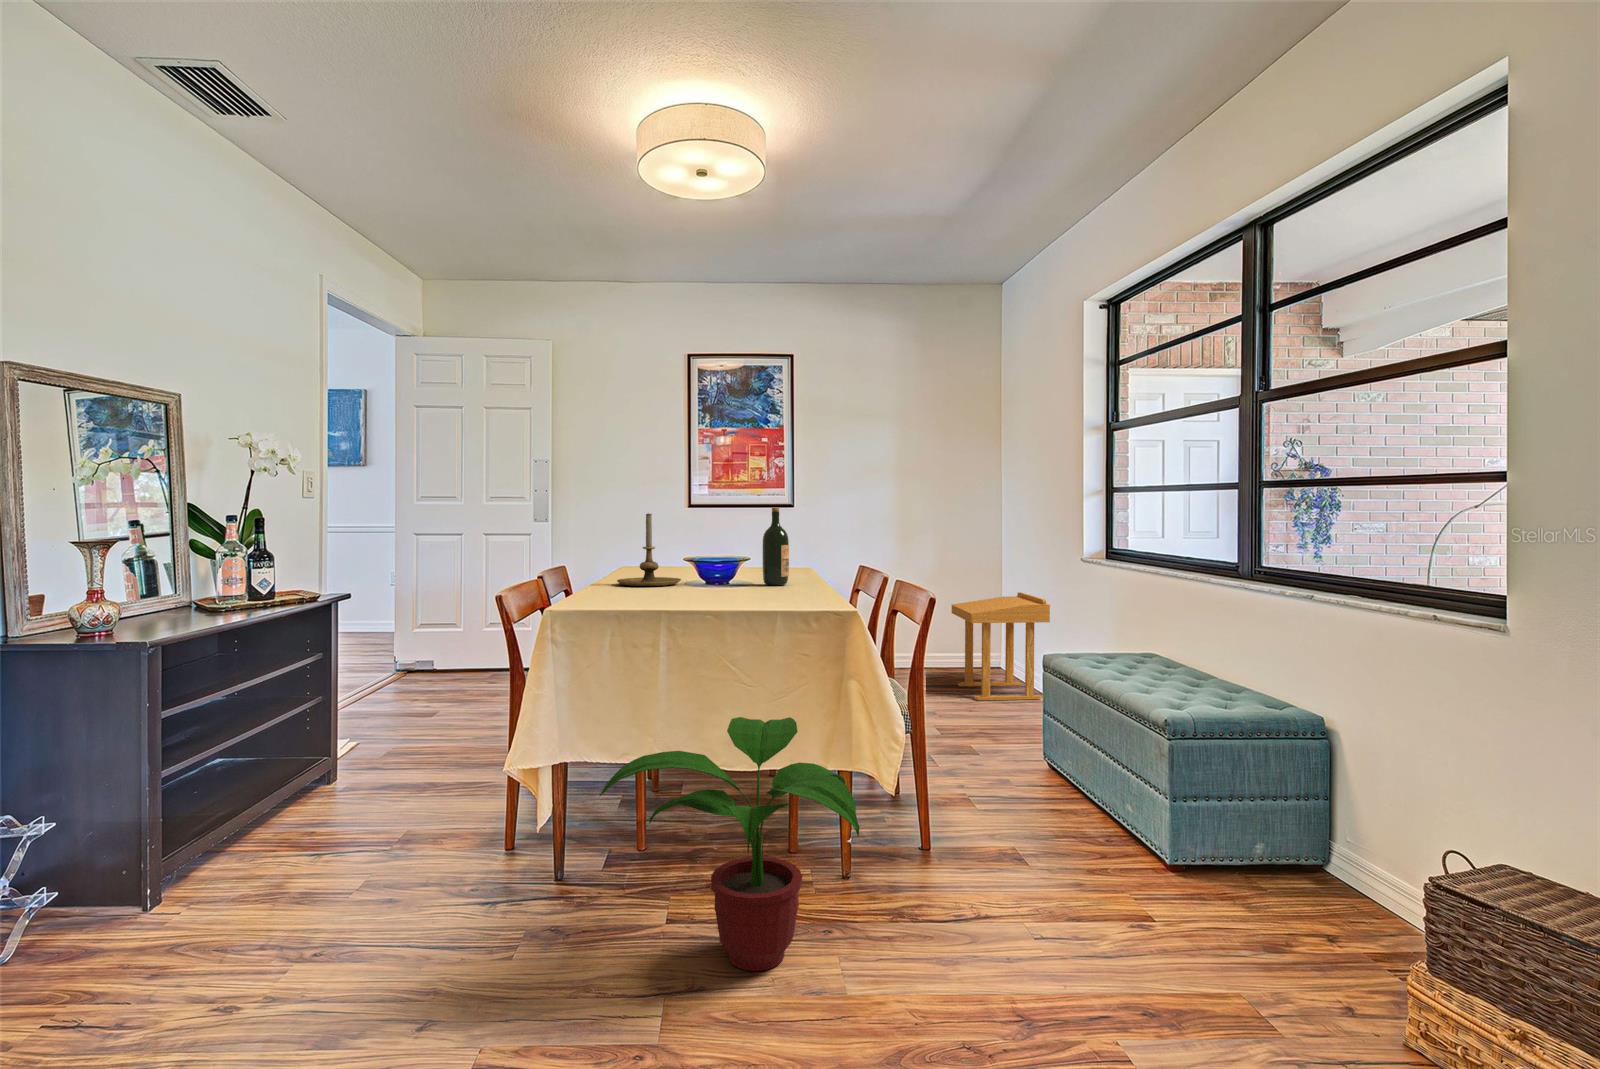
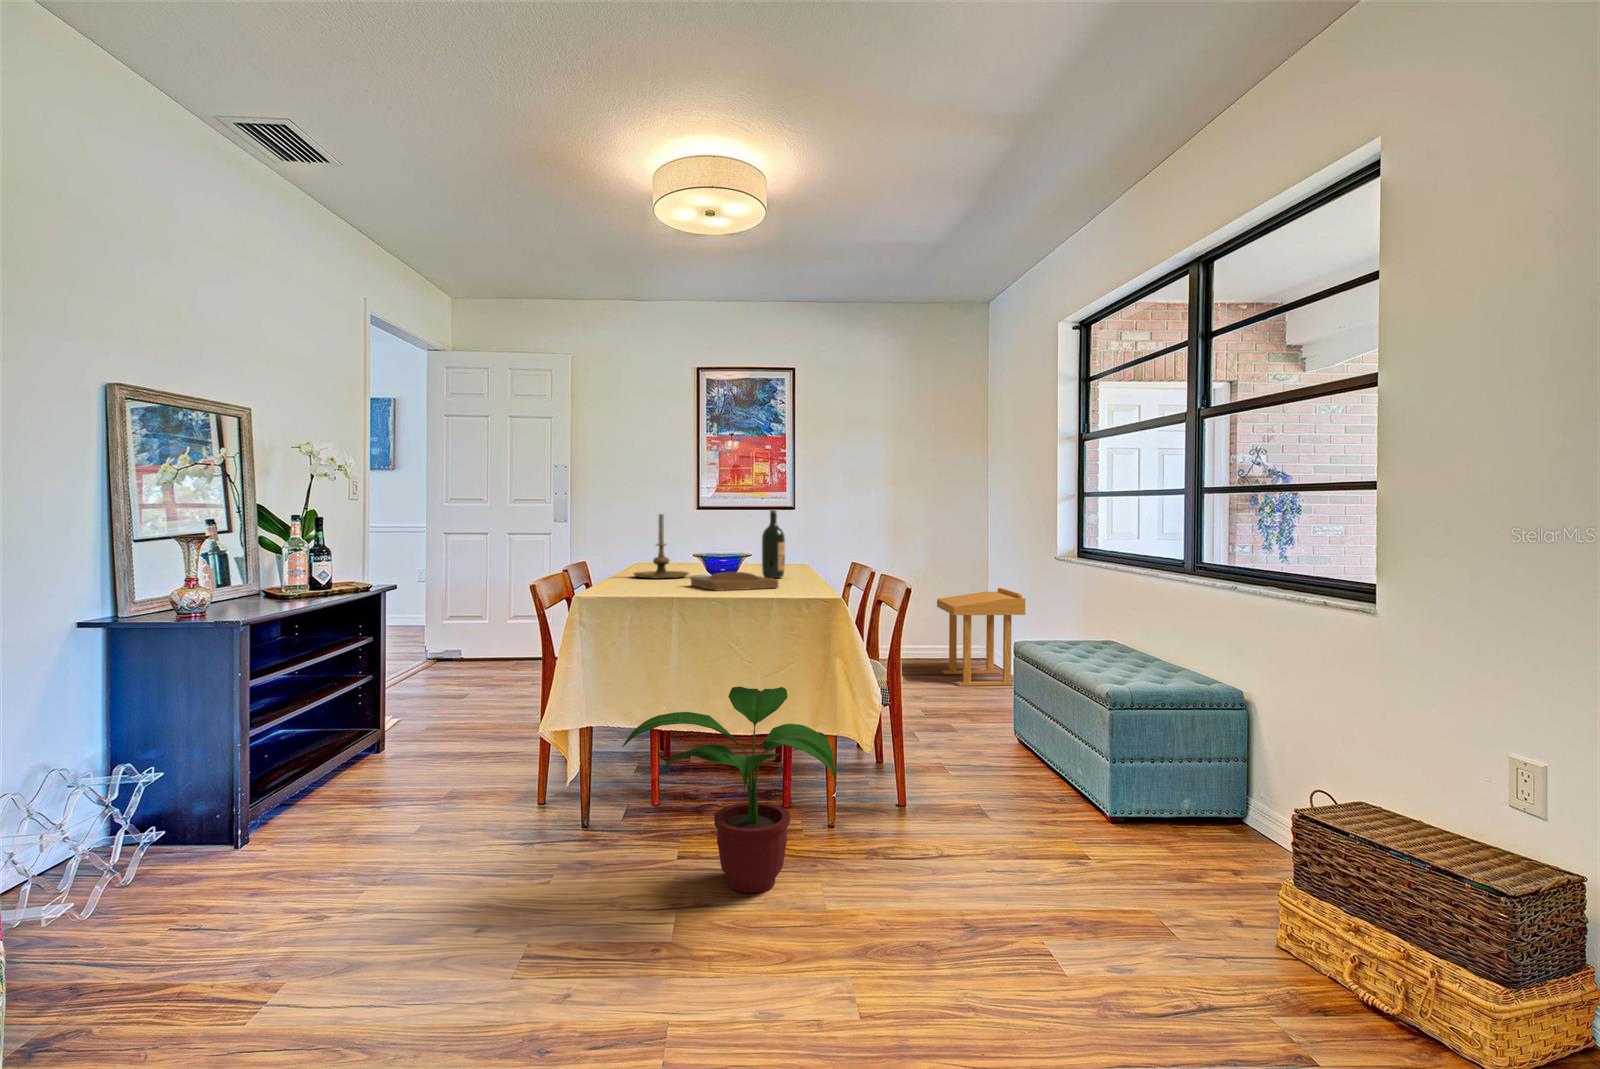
tray: none [682,580,783,603] -> present [691,572,778,591]

